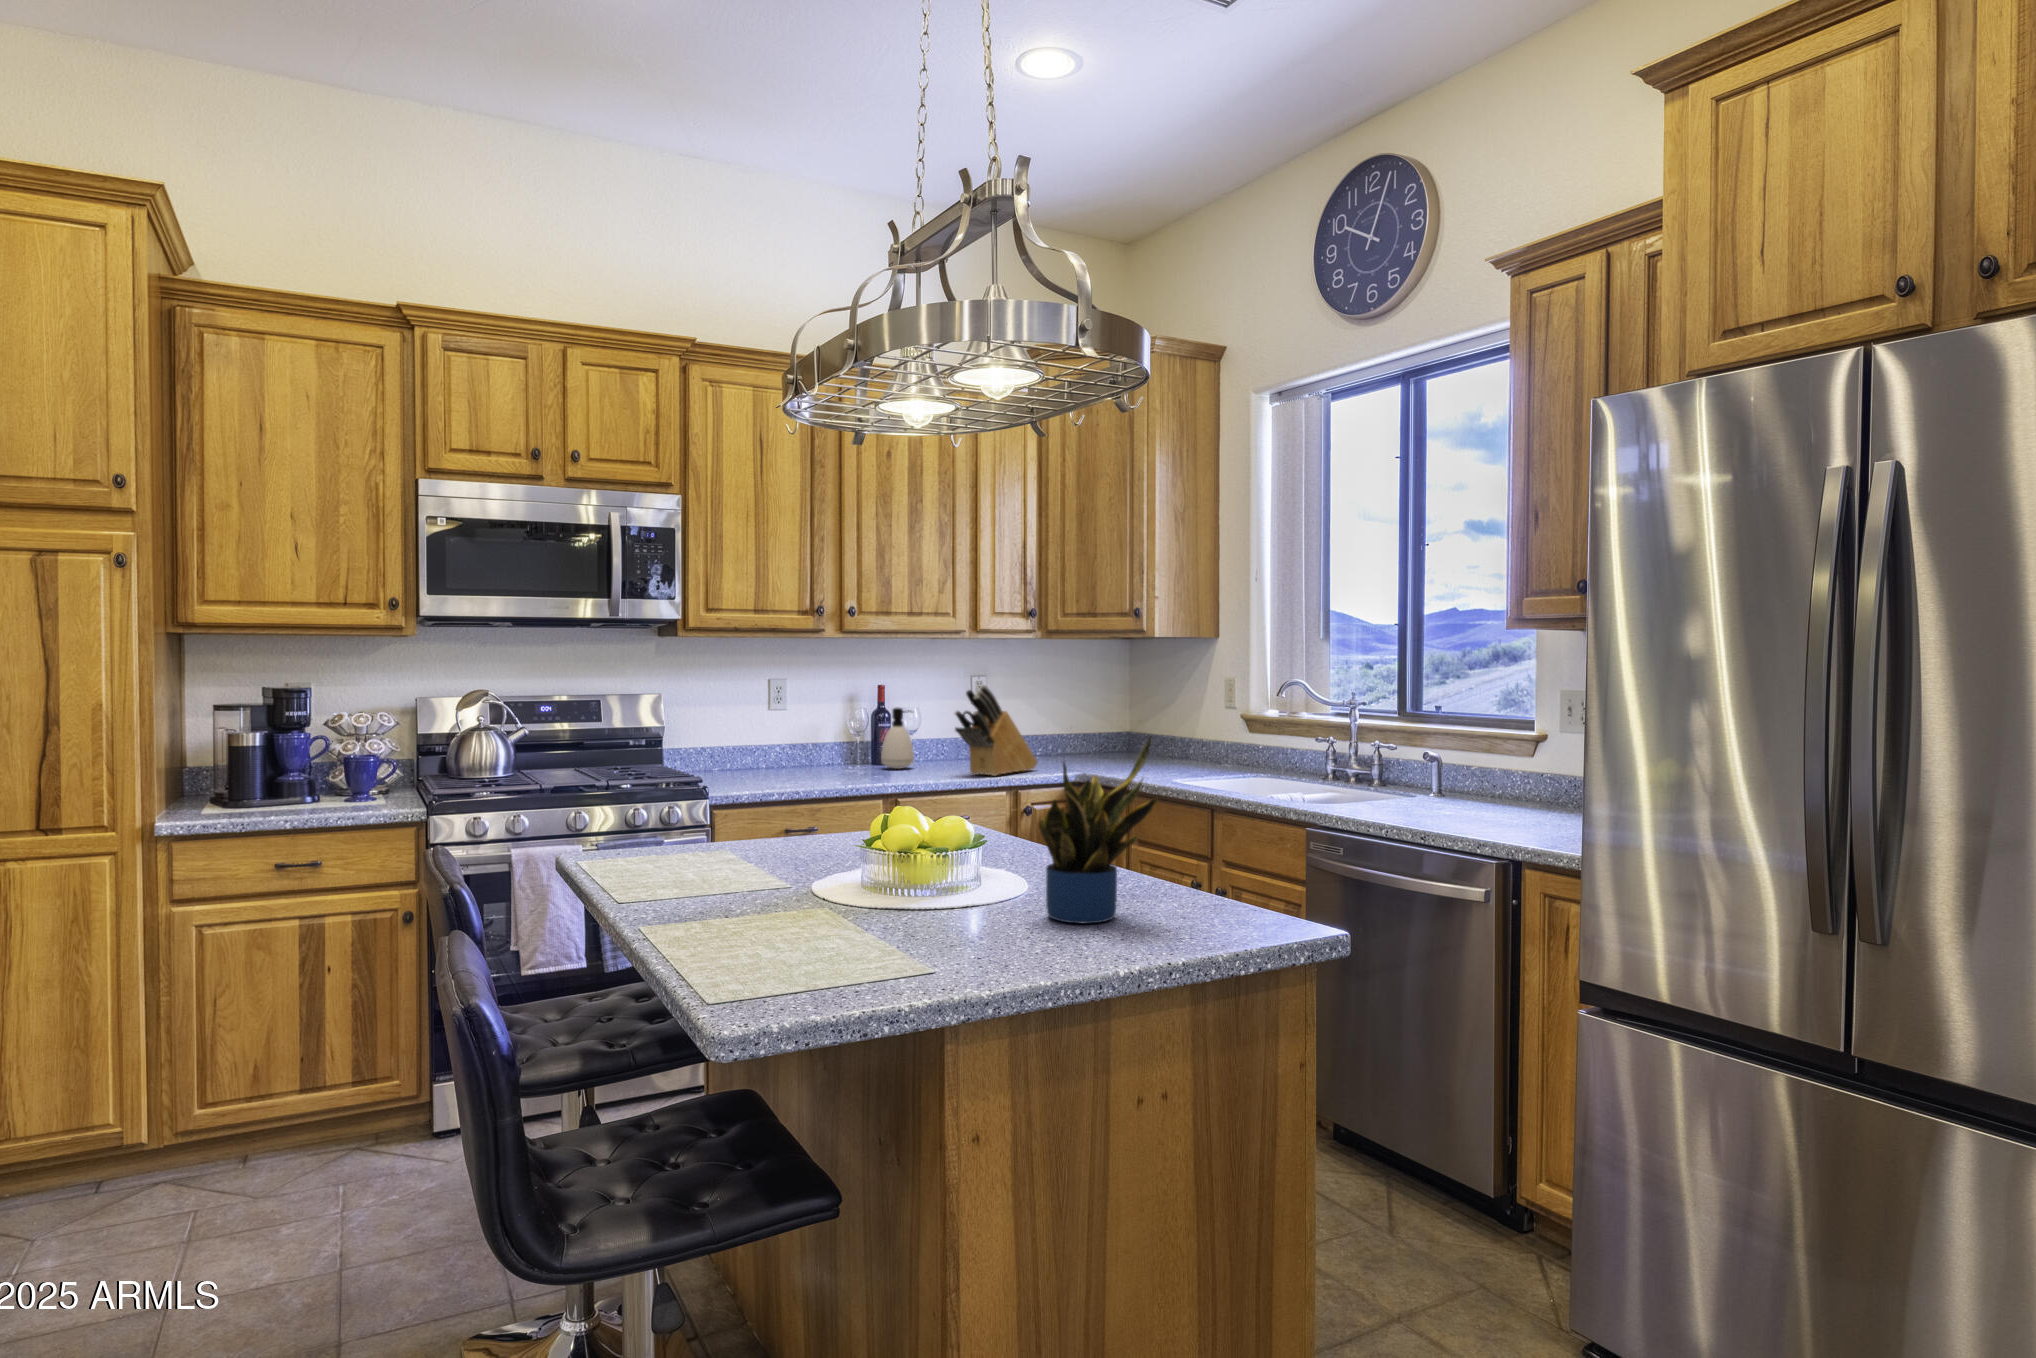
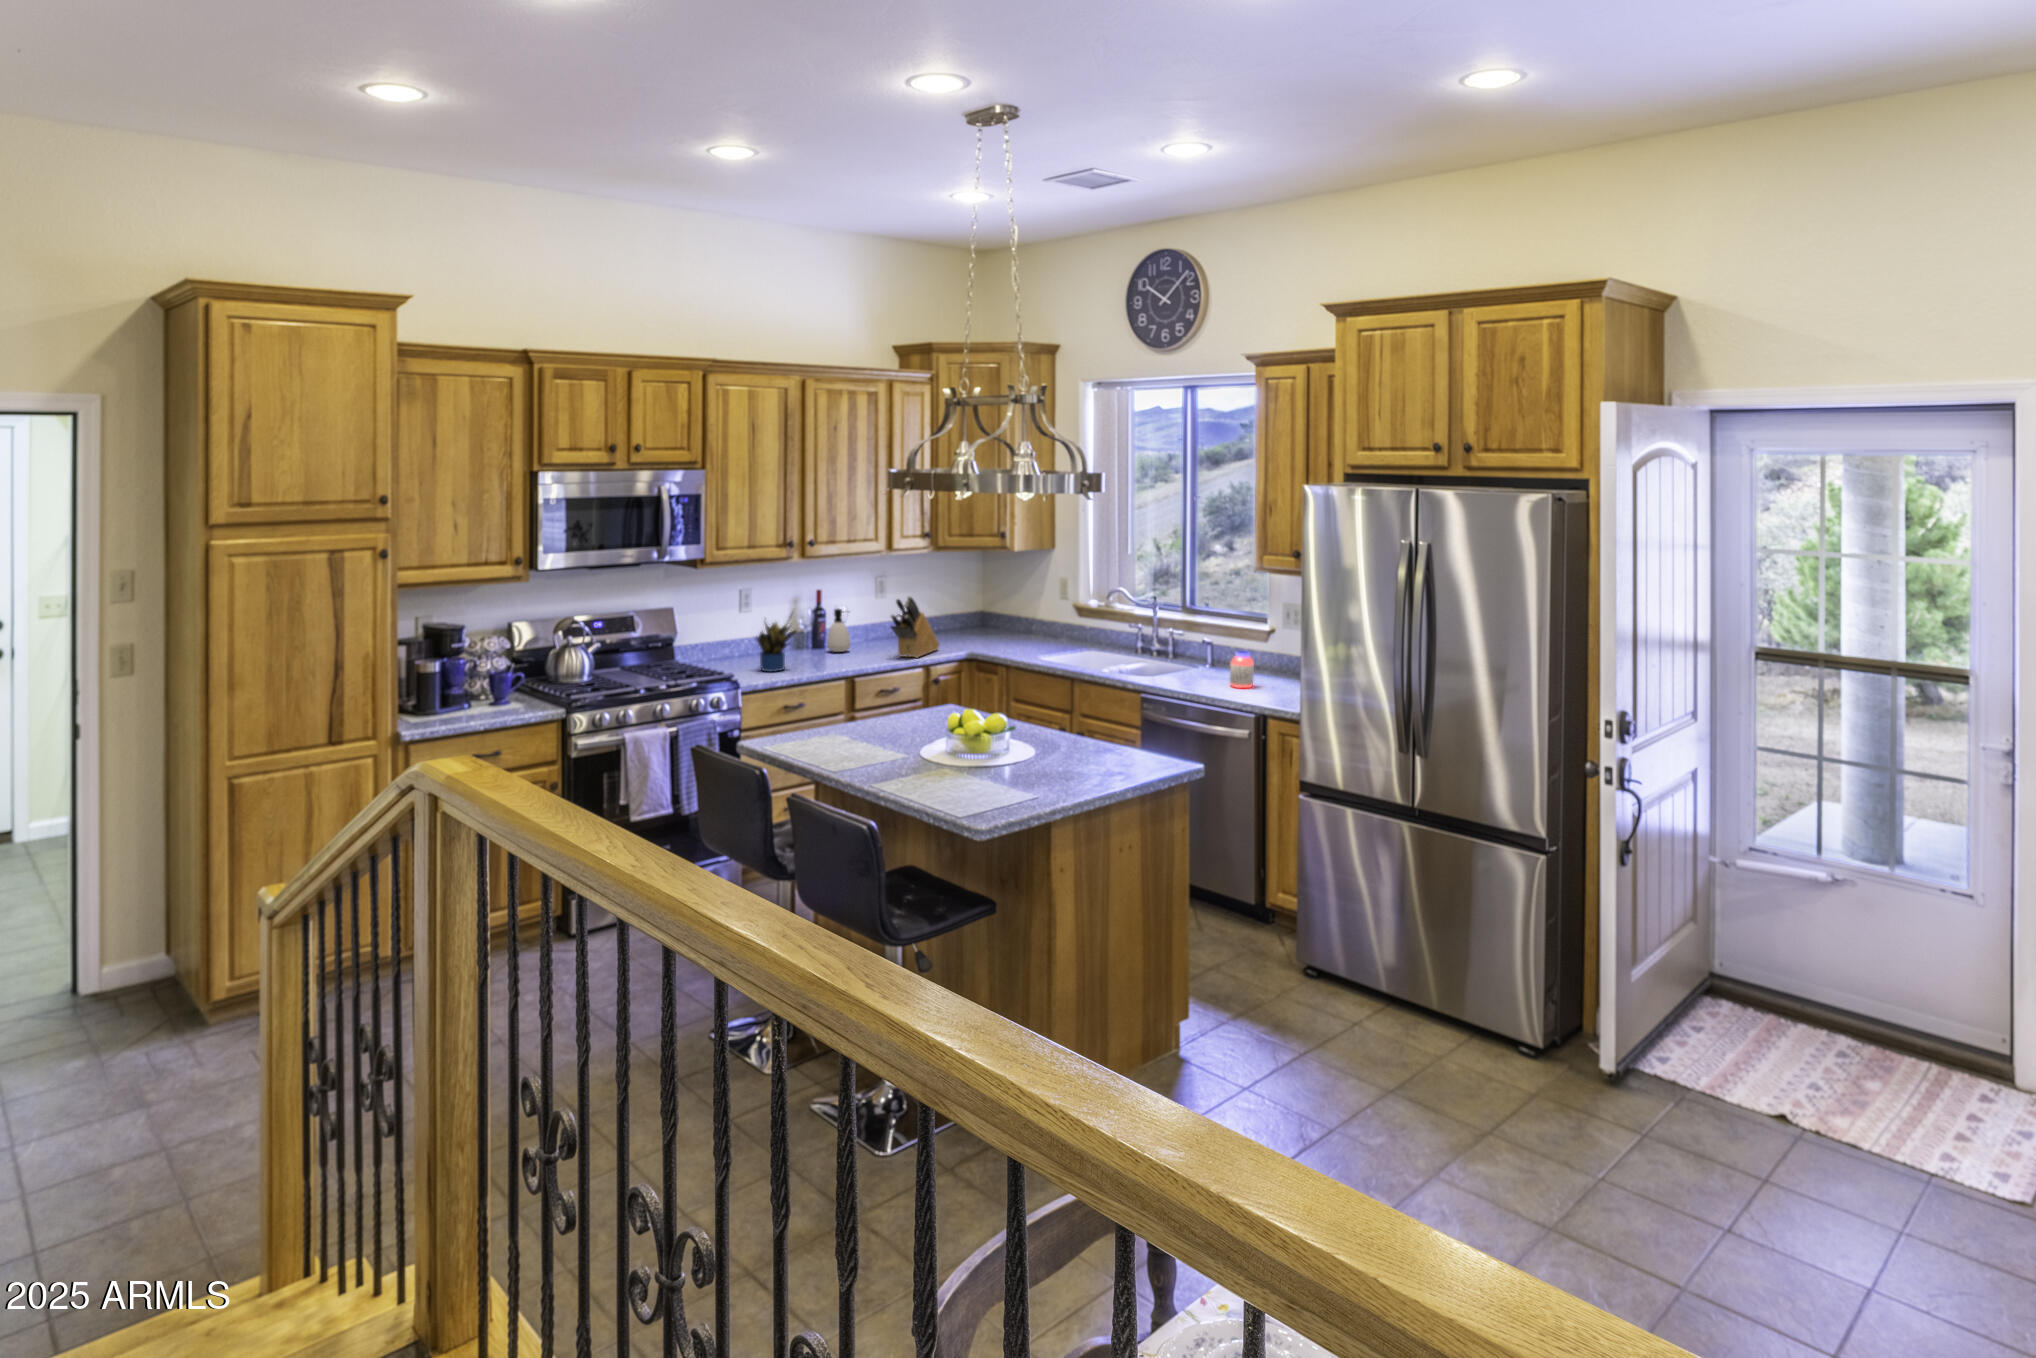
potted plant: present [1038,736,1158,923] -> present [757,612,796,672]
jar: none [1465,758,1509,822] -> present [1230,651,1254,688]

